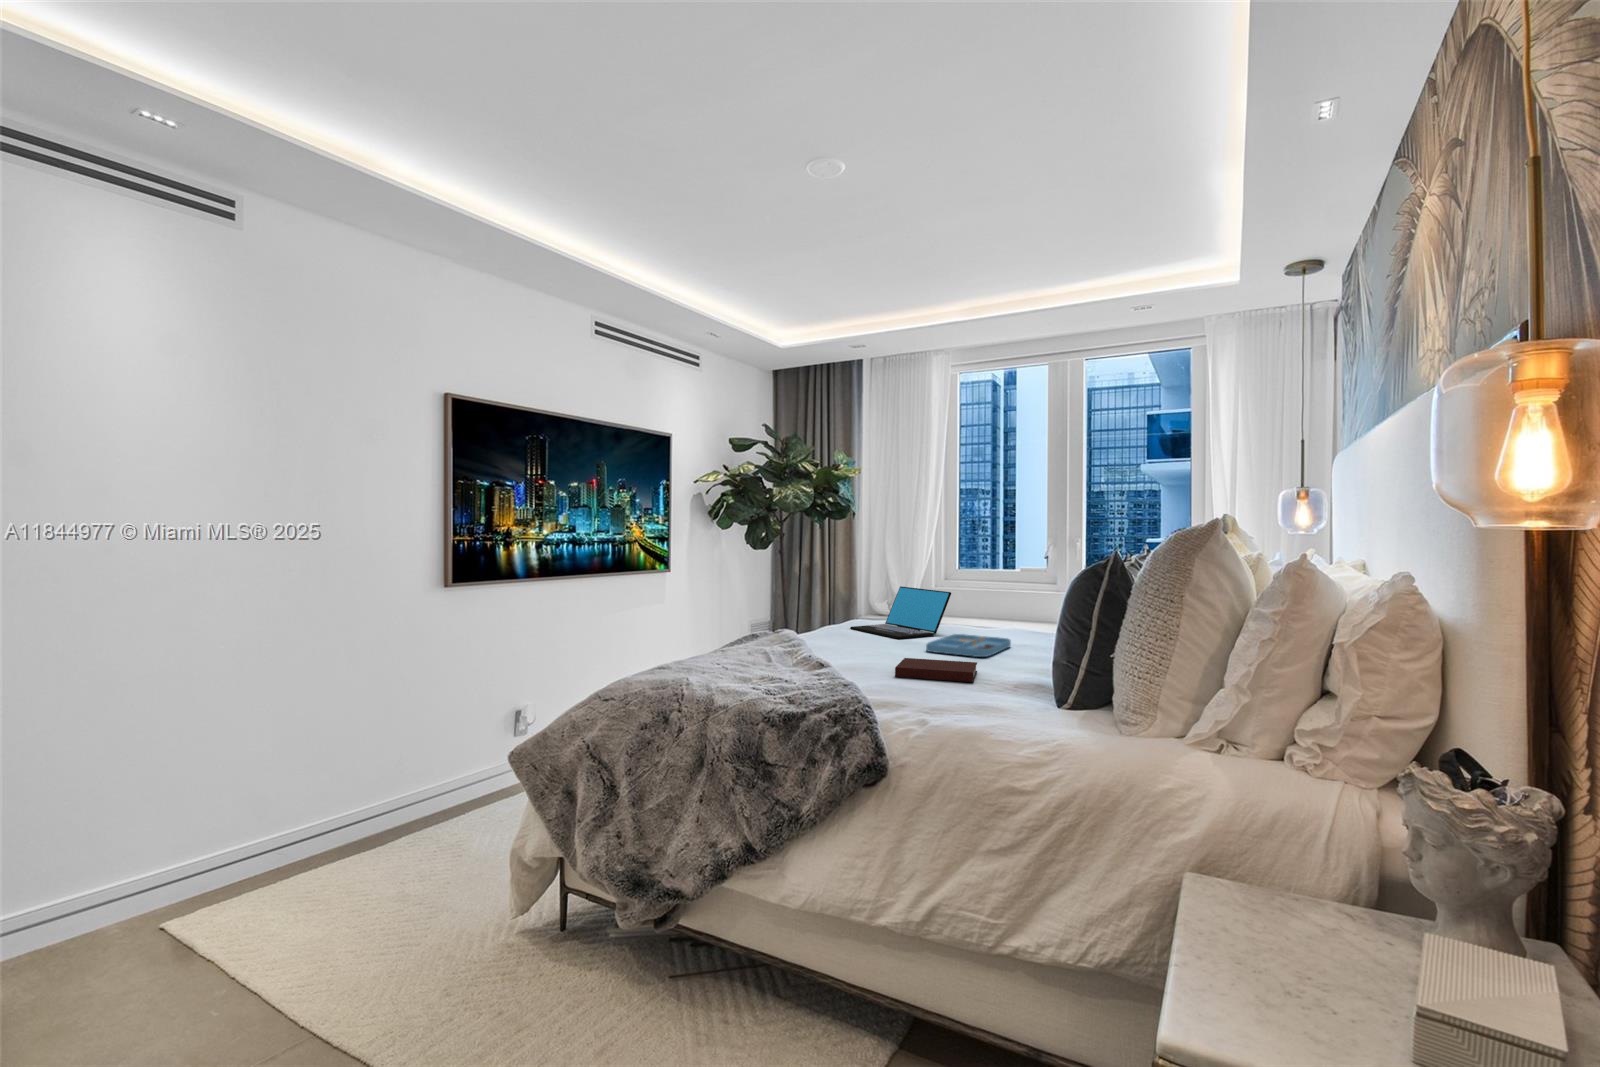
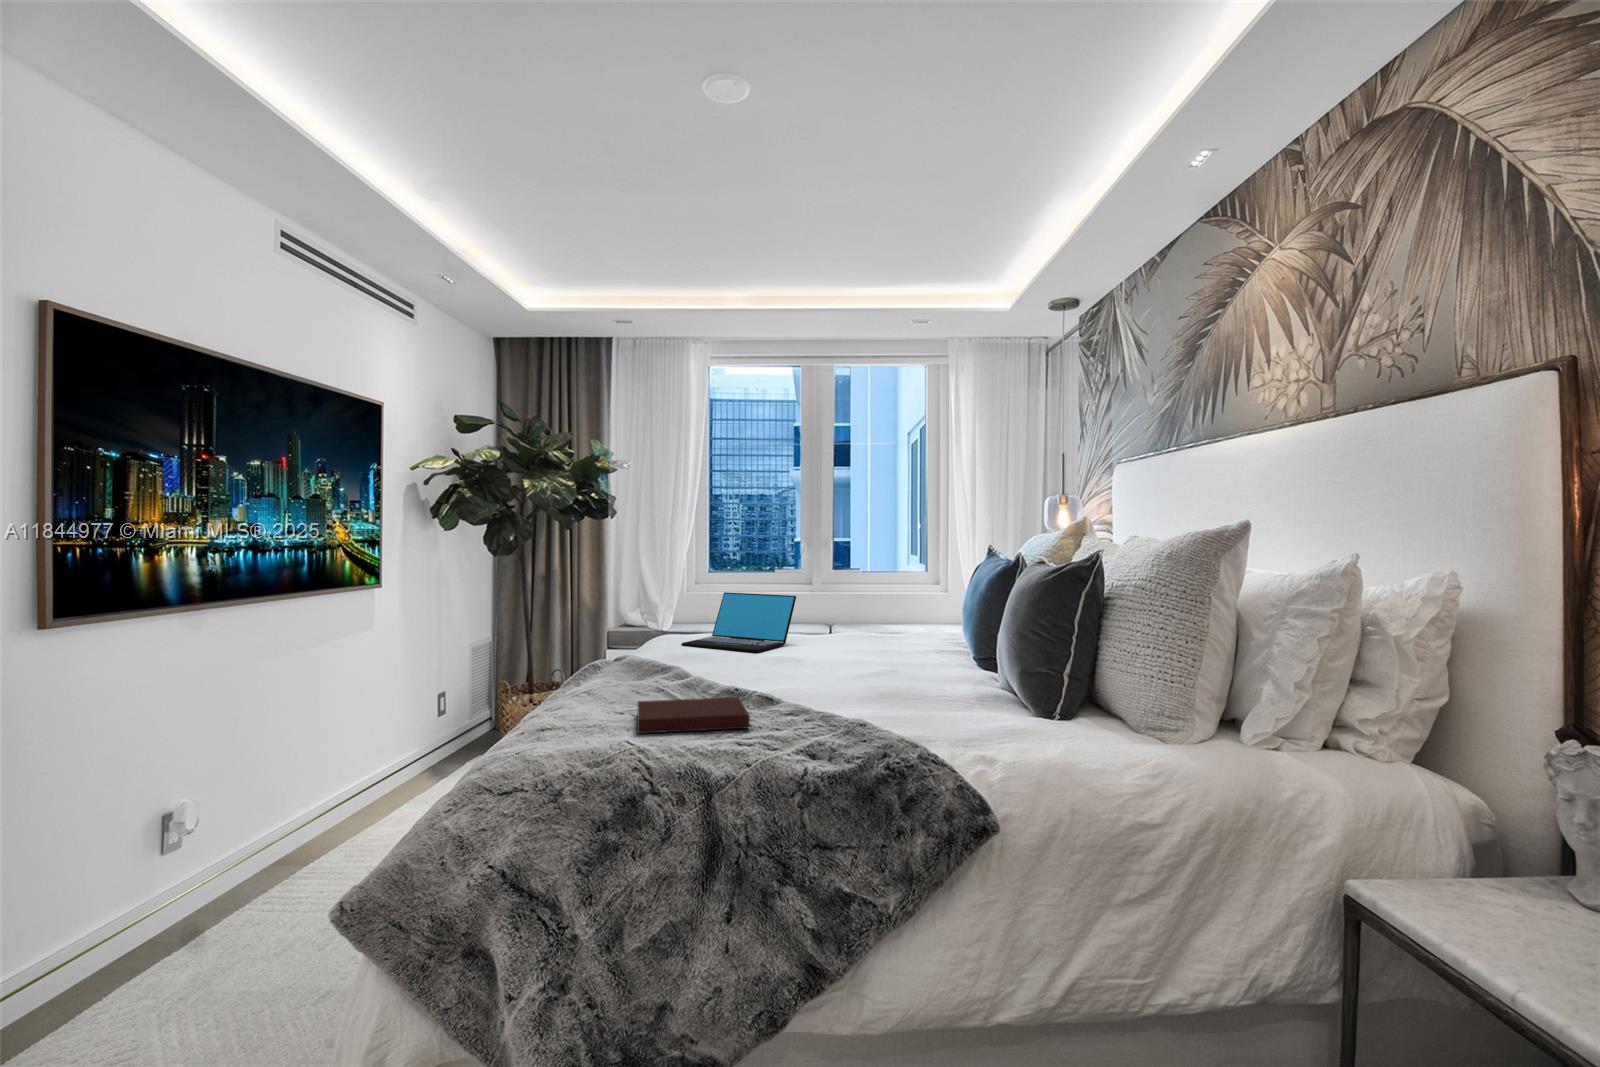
tray: present [926,634,1011,657] -> none [810,642,883,665]
notebook: present [895,658,977,682] -> present [637,697,750,734]

